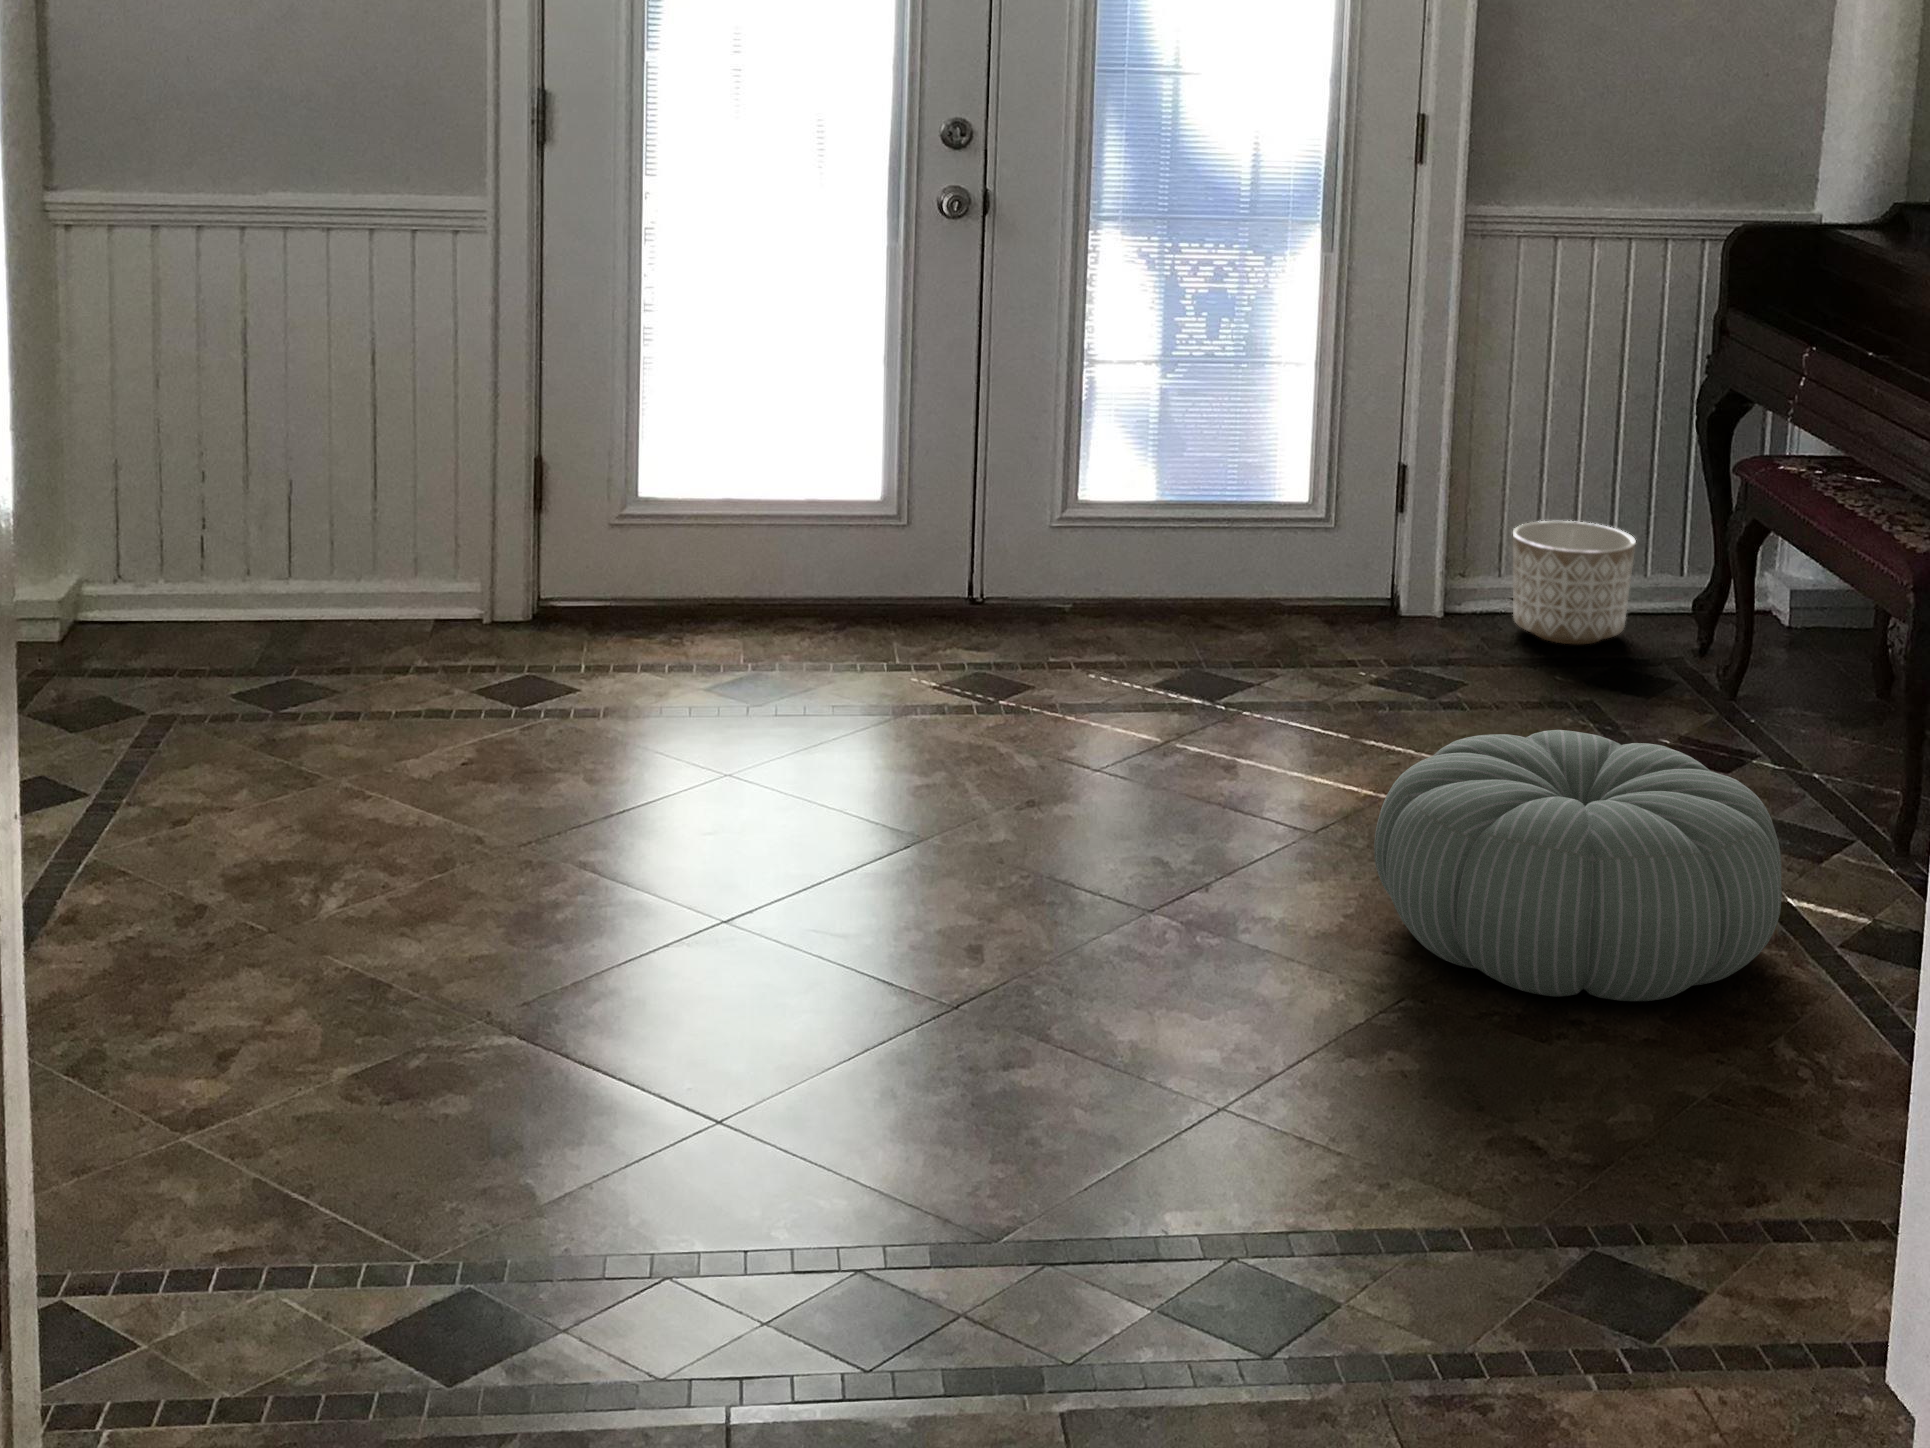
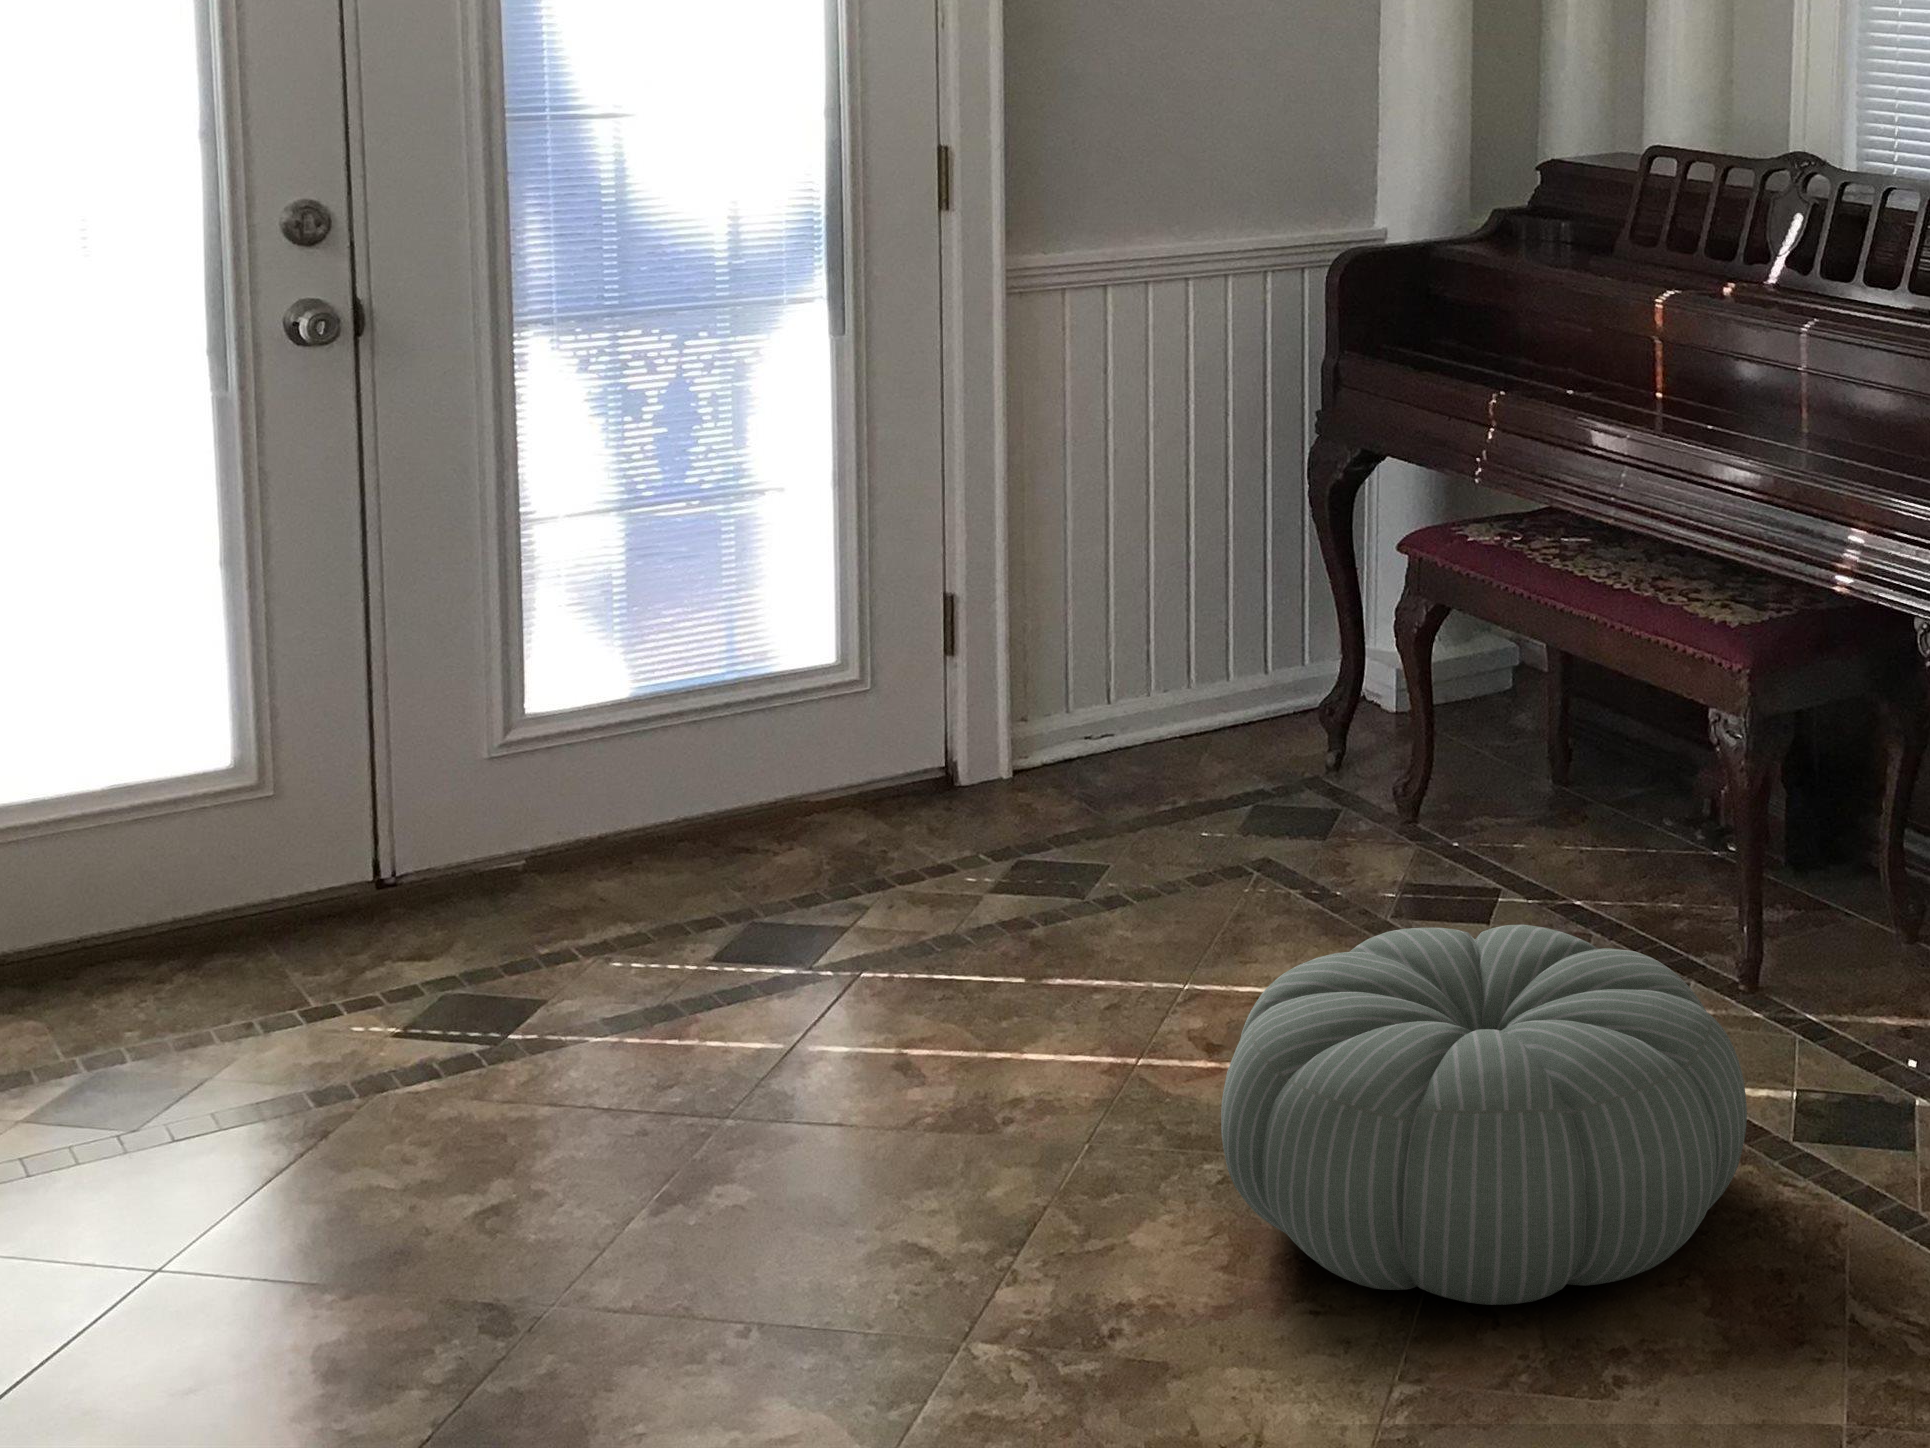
planter: present [1513,521,1636,644] -> none [1097,631,1247,786]

